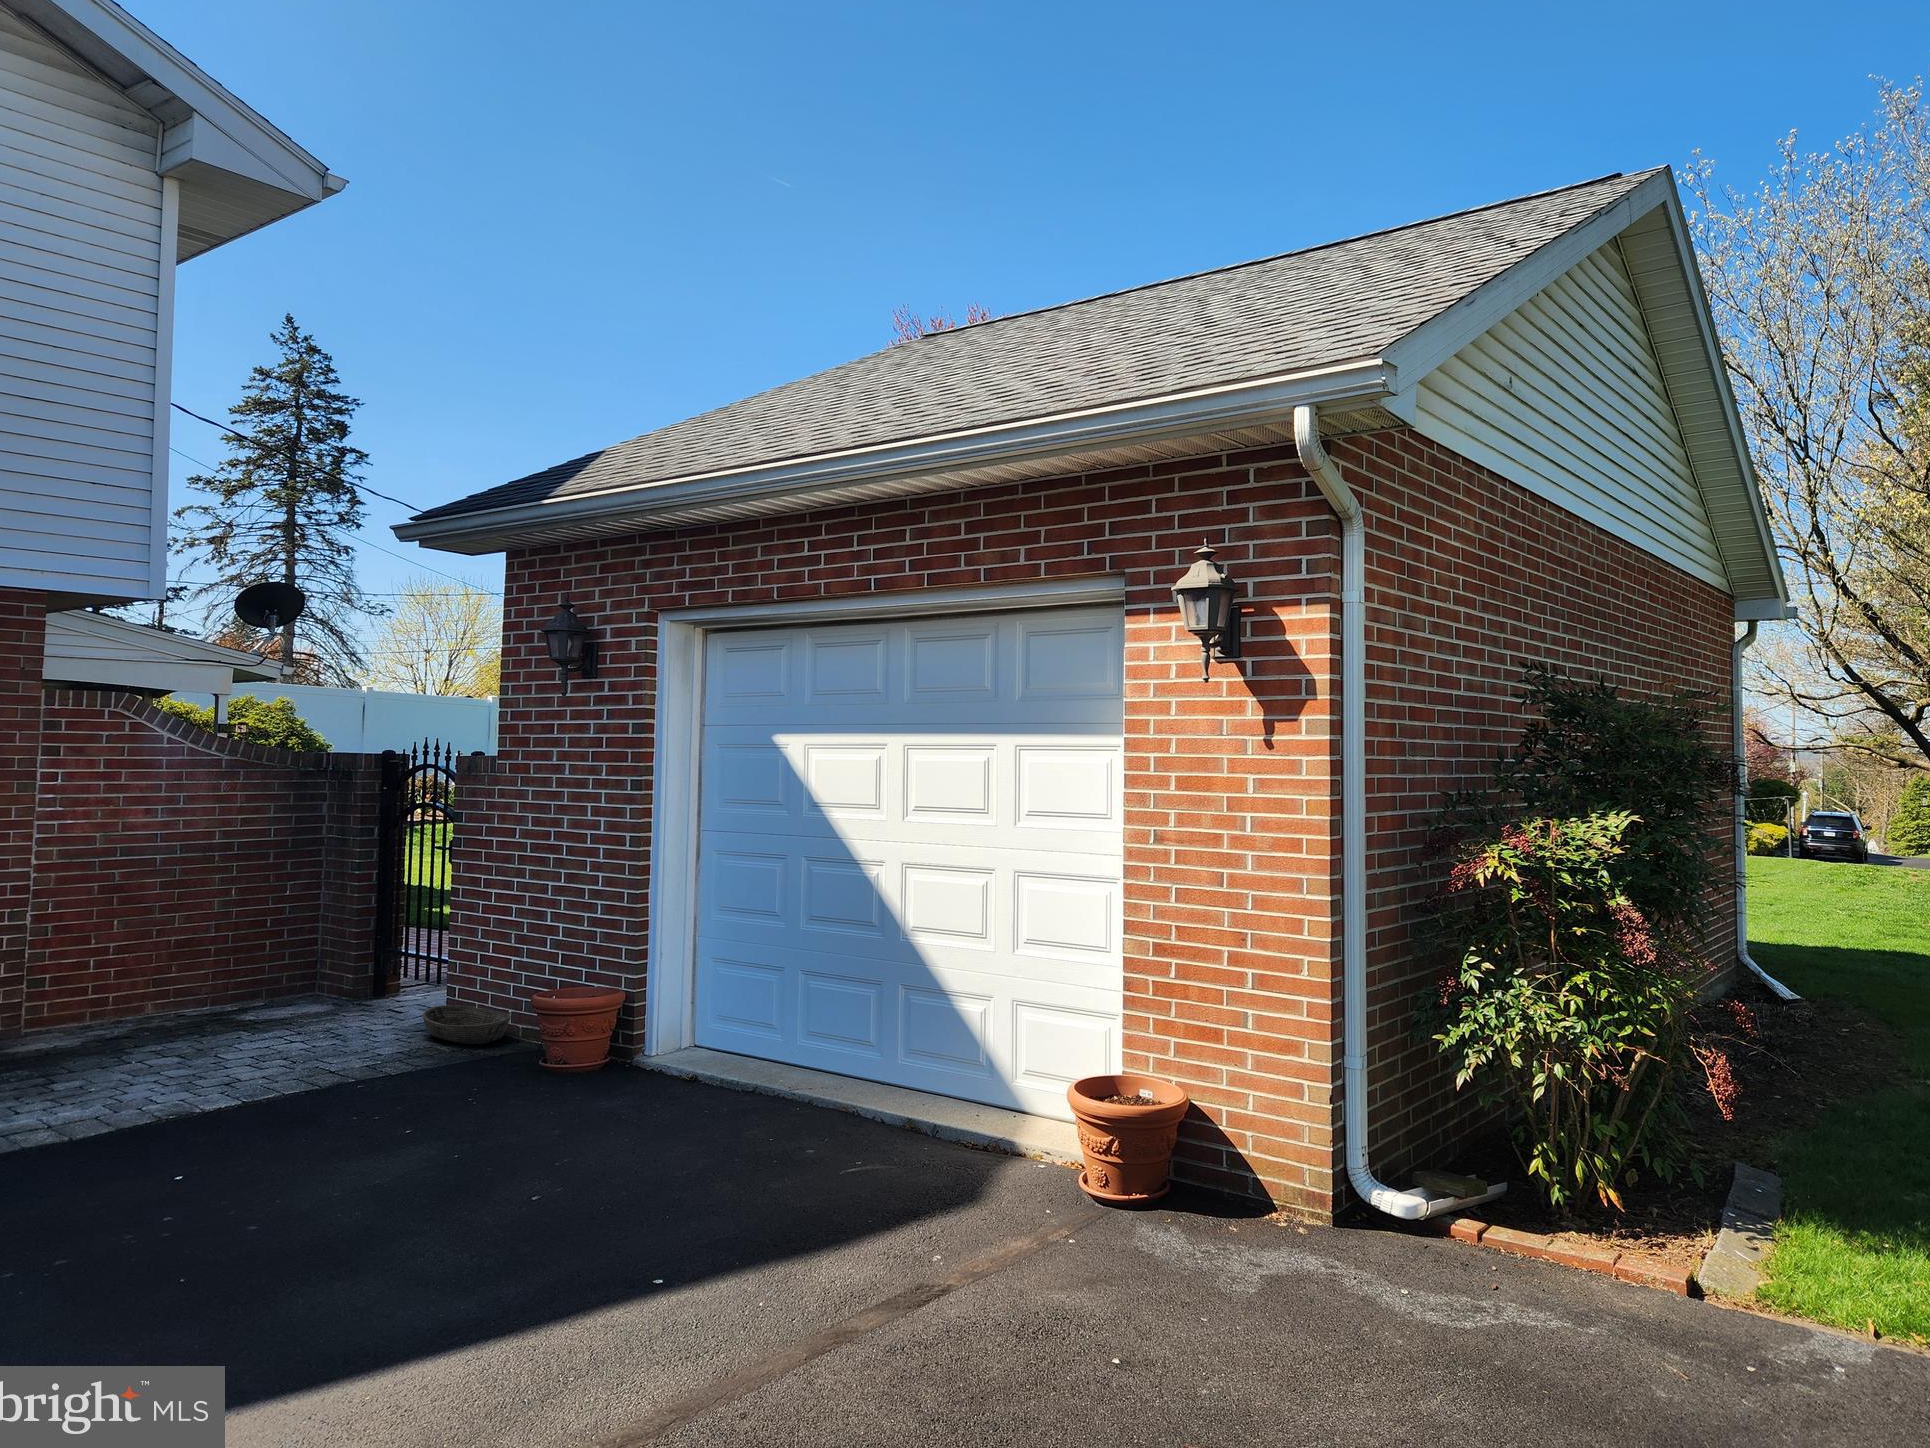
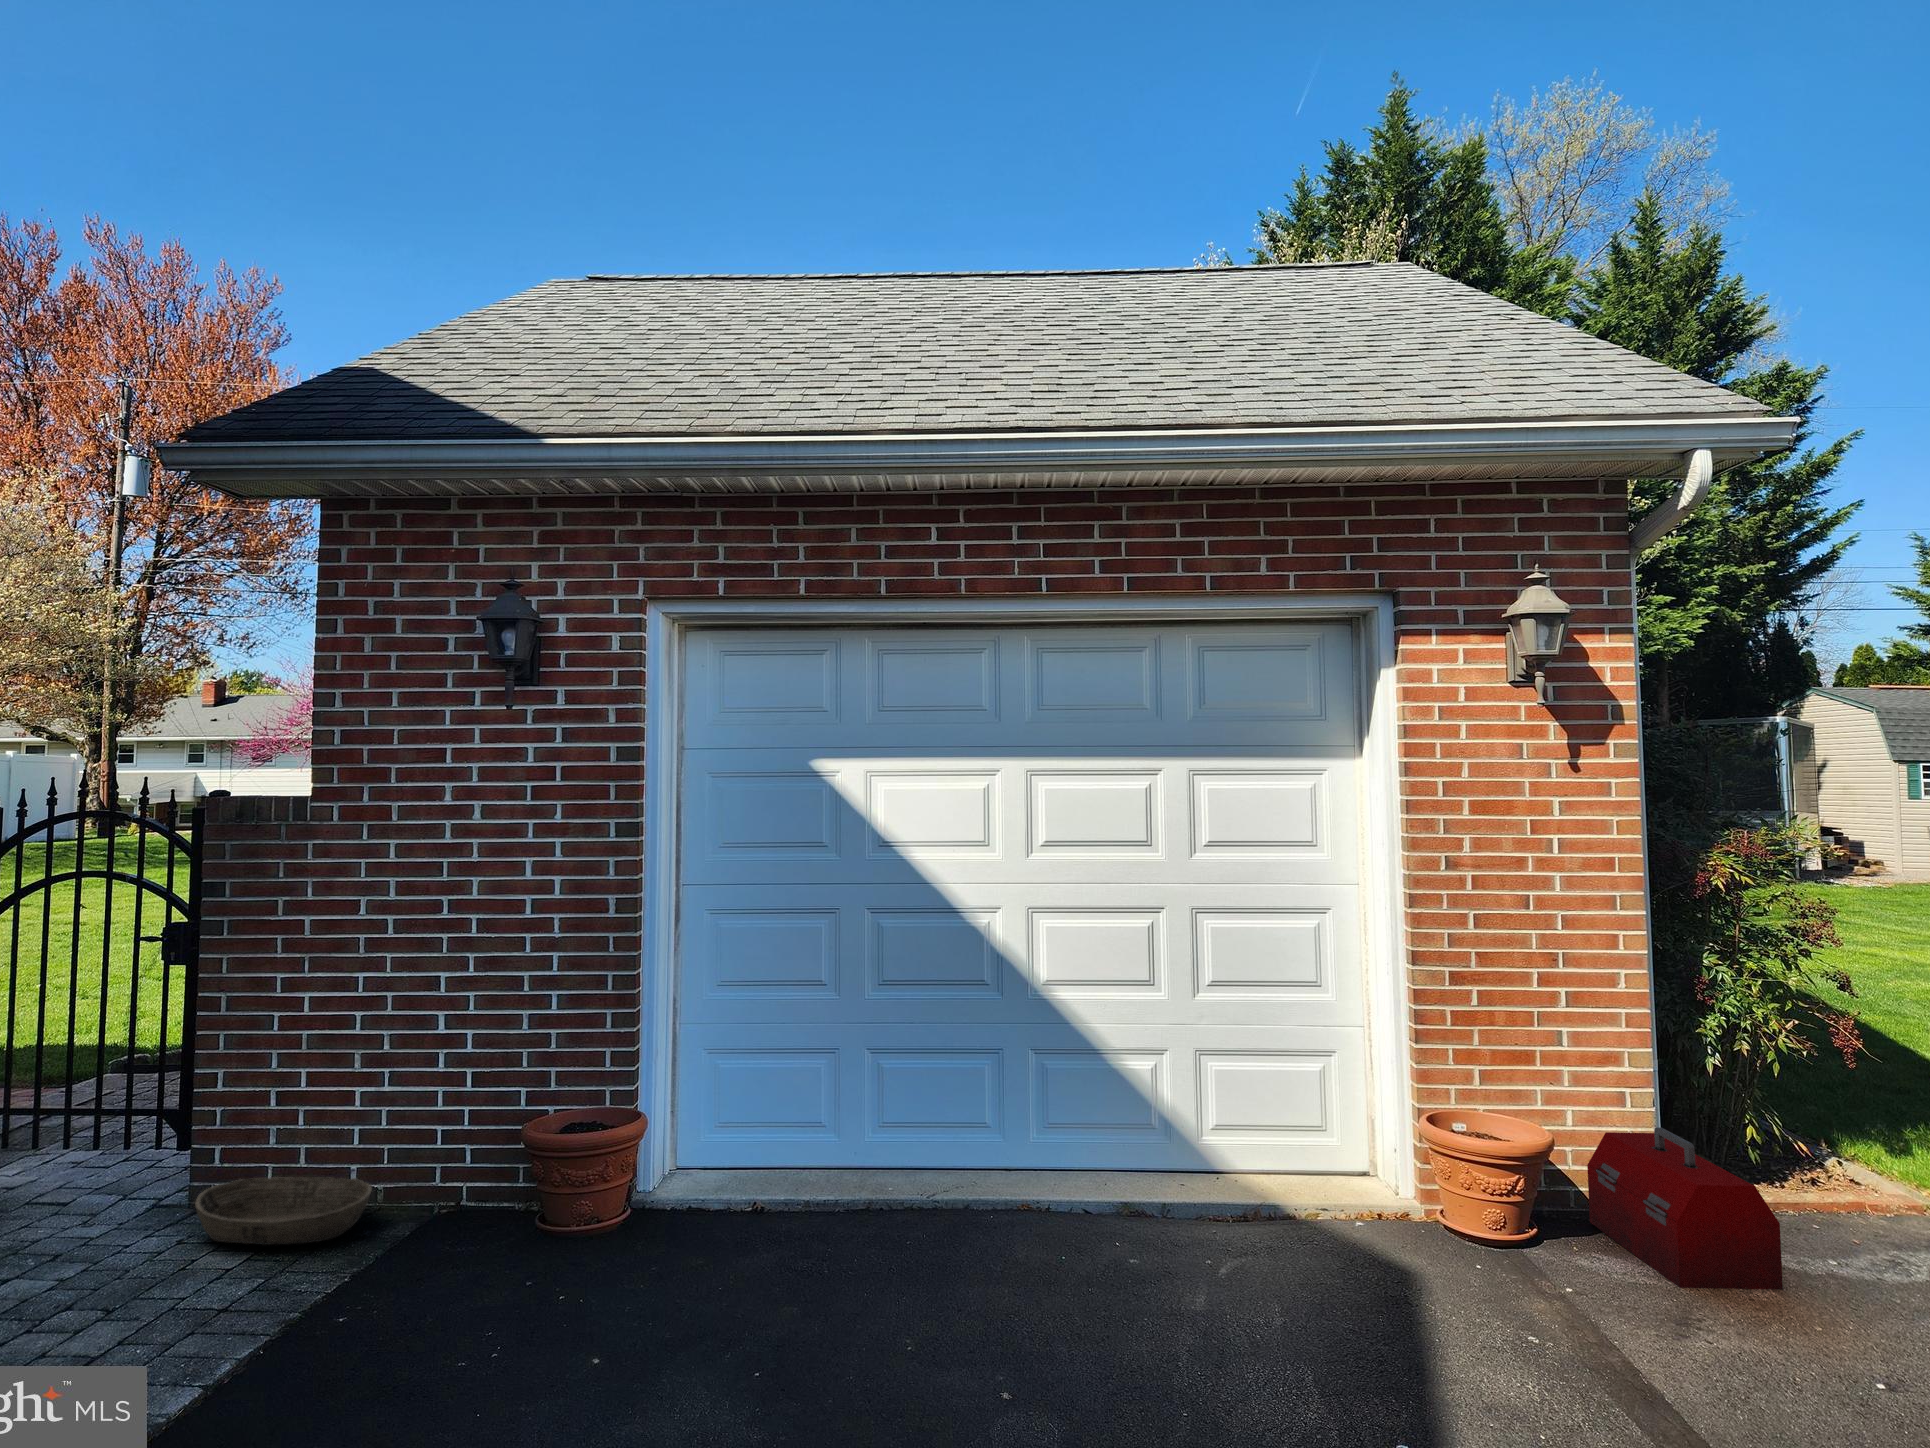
toolbox: none [1190,1112,1340,1270] -> present [1587,1127,1783,1290]

